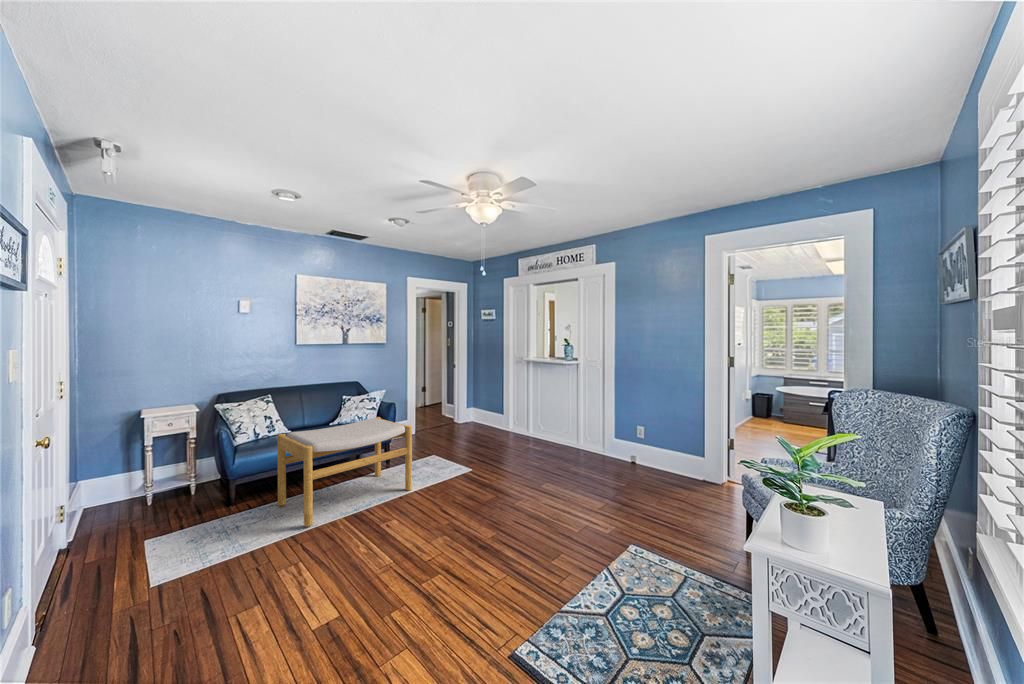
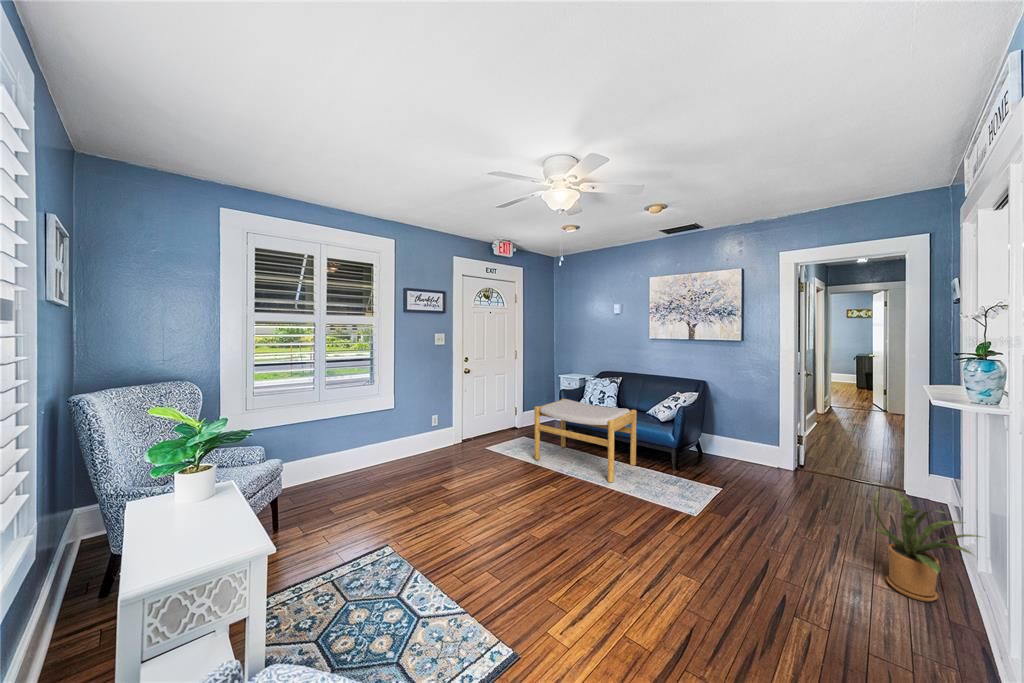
house plant: none [529,405,568,449] -> present [873,489,981,602]

